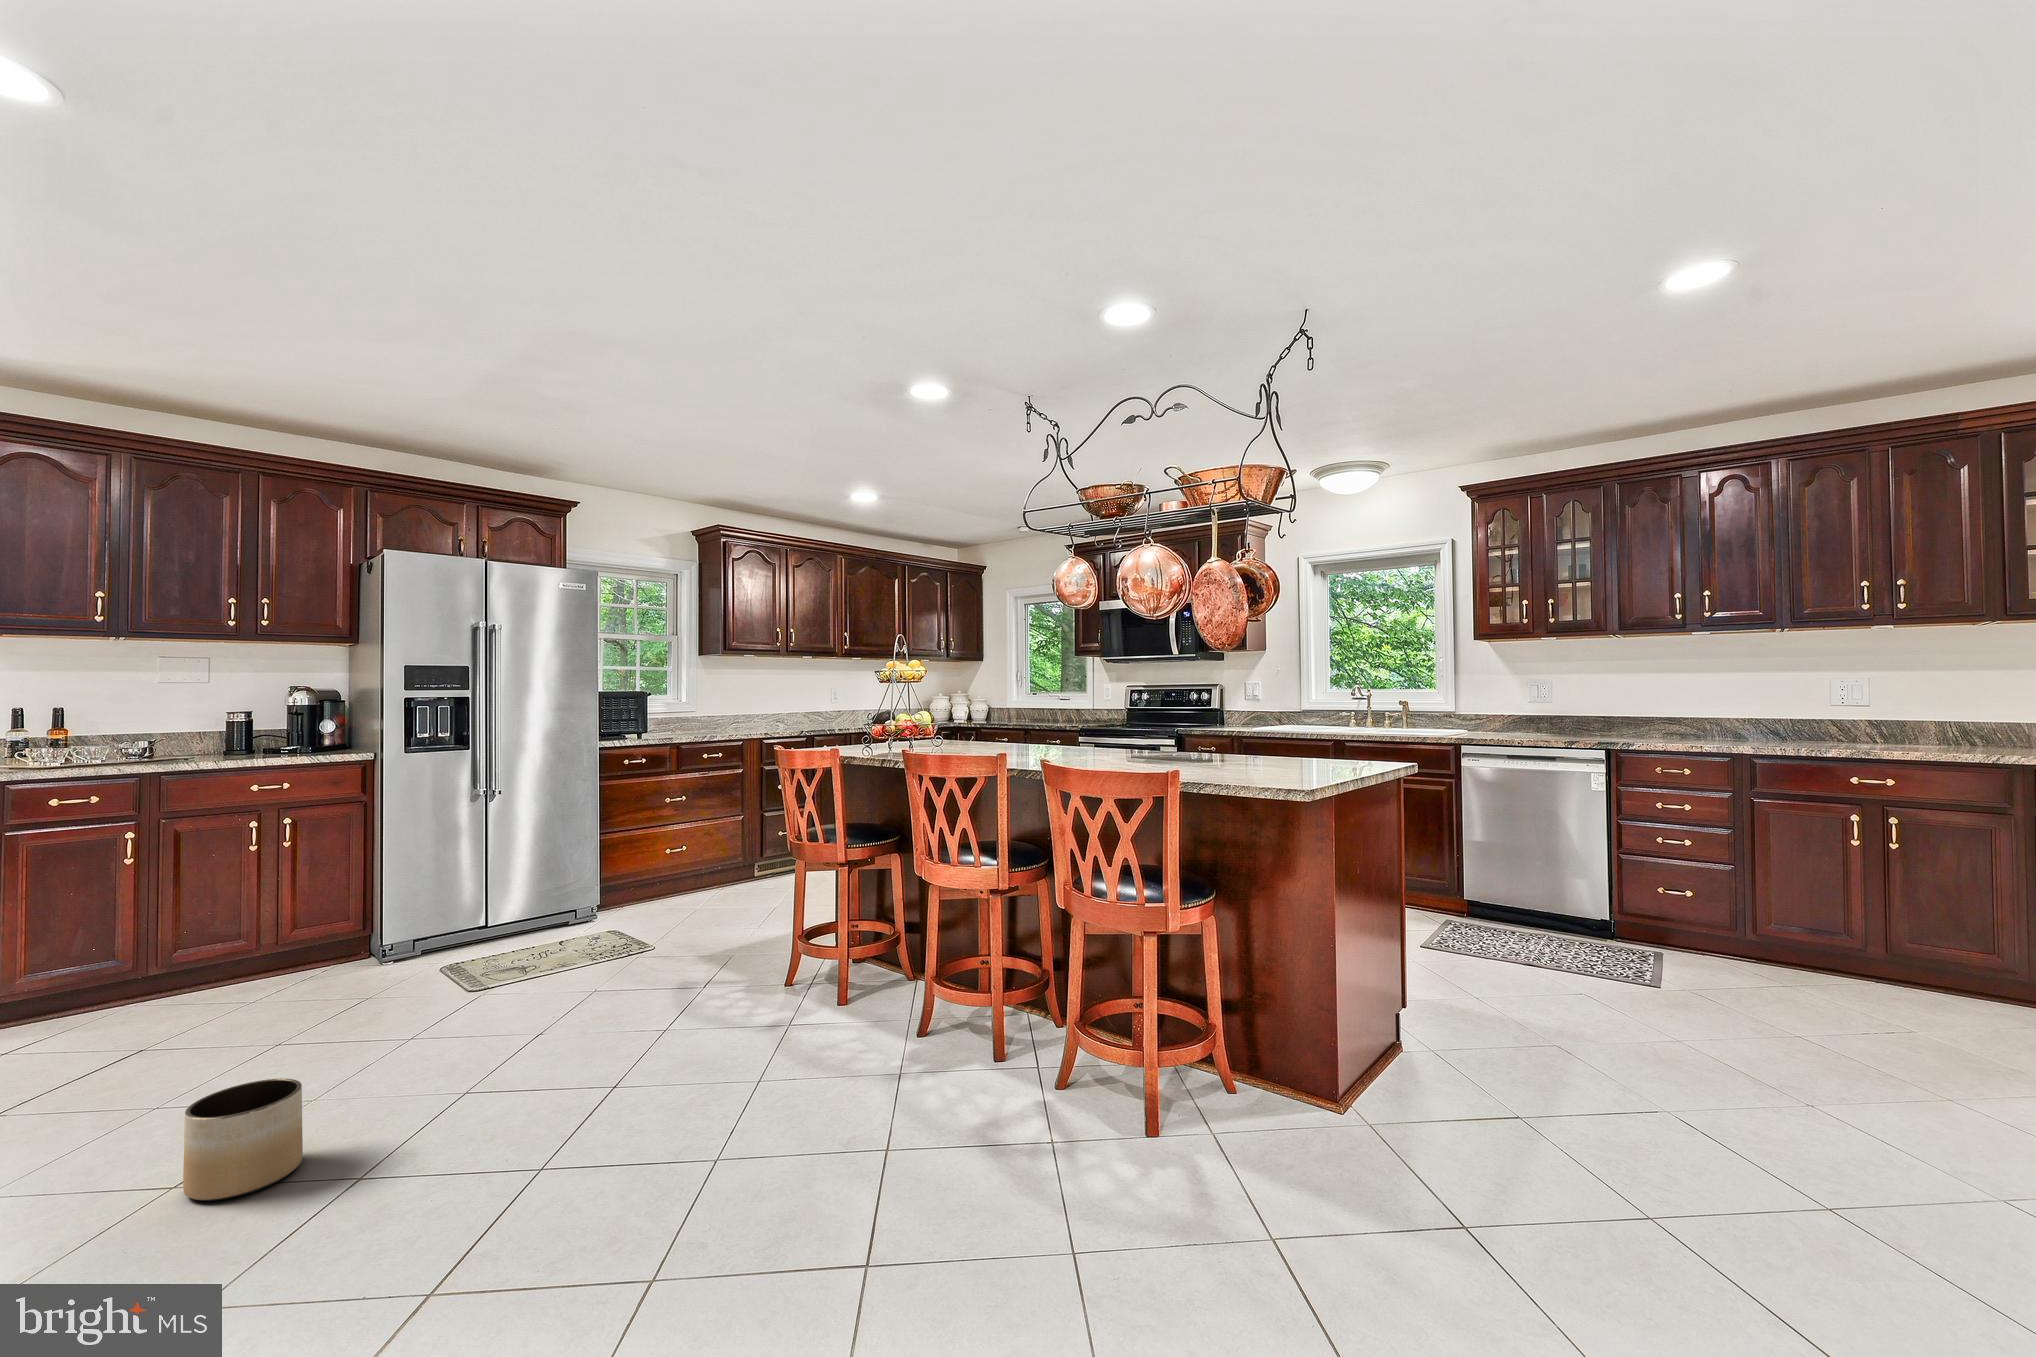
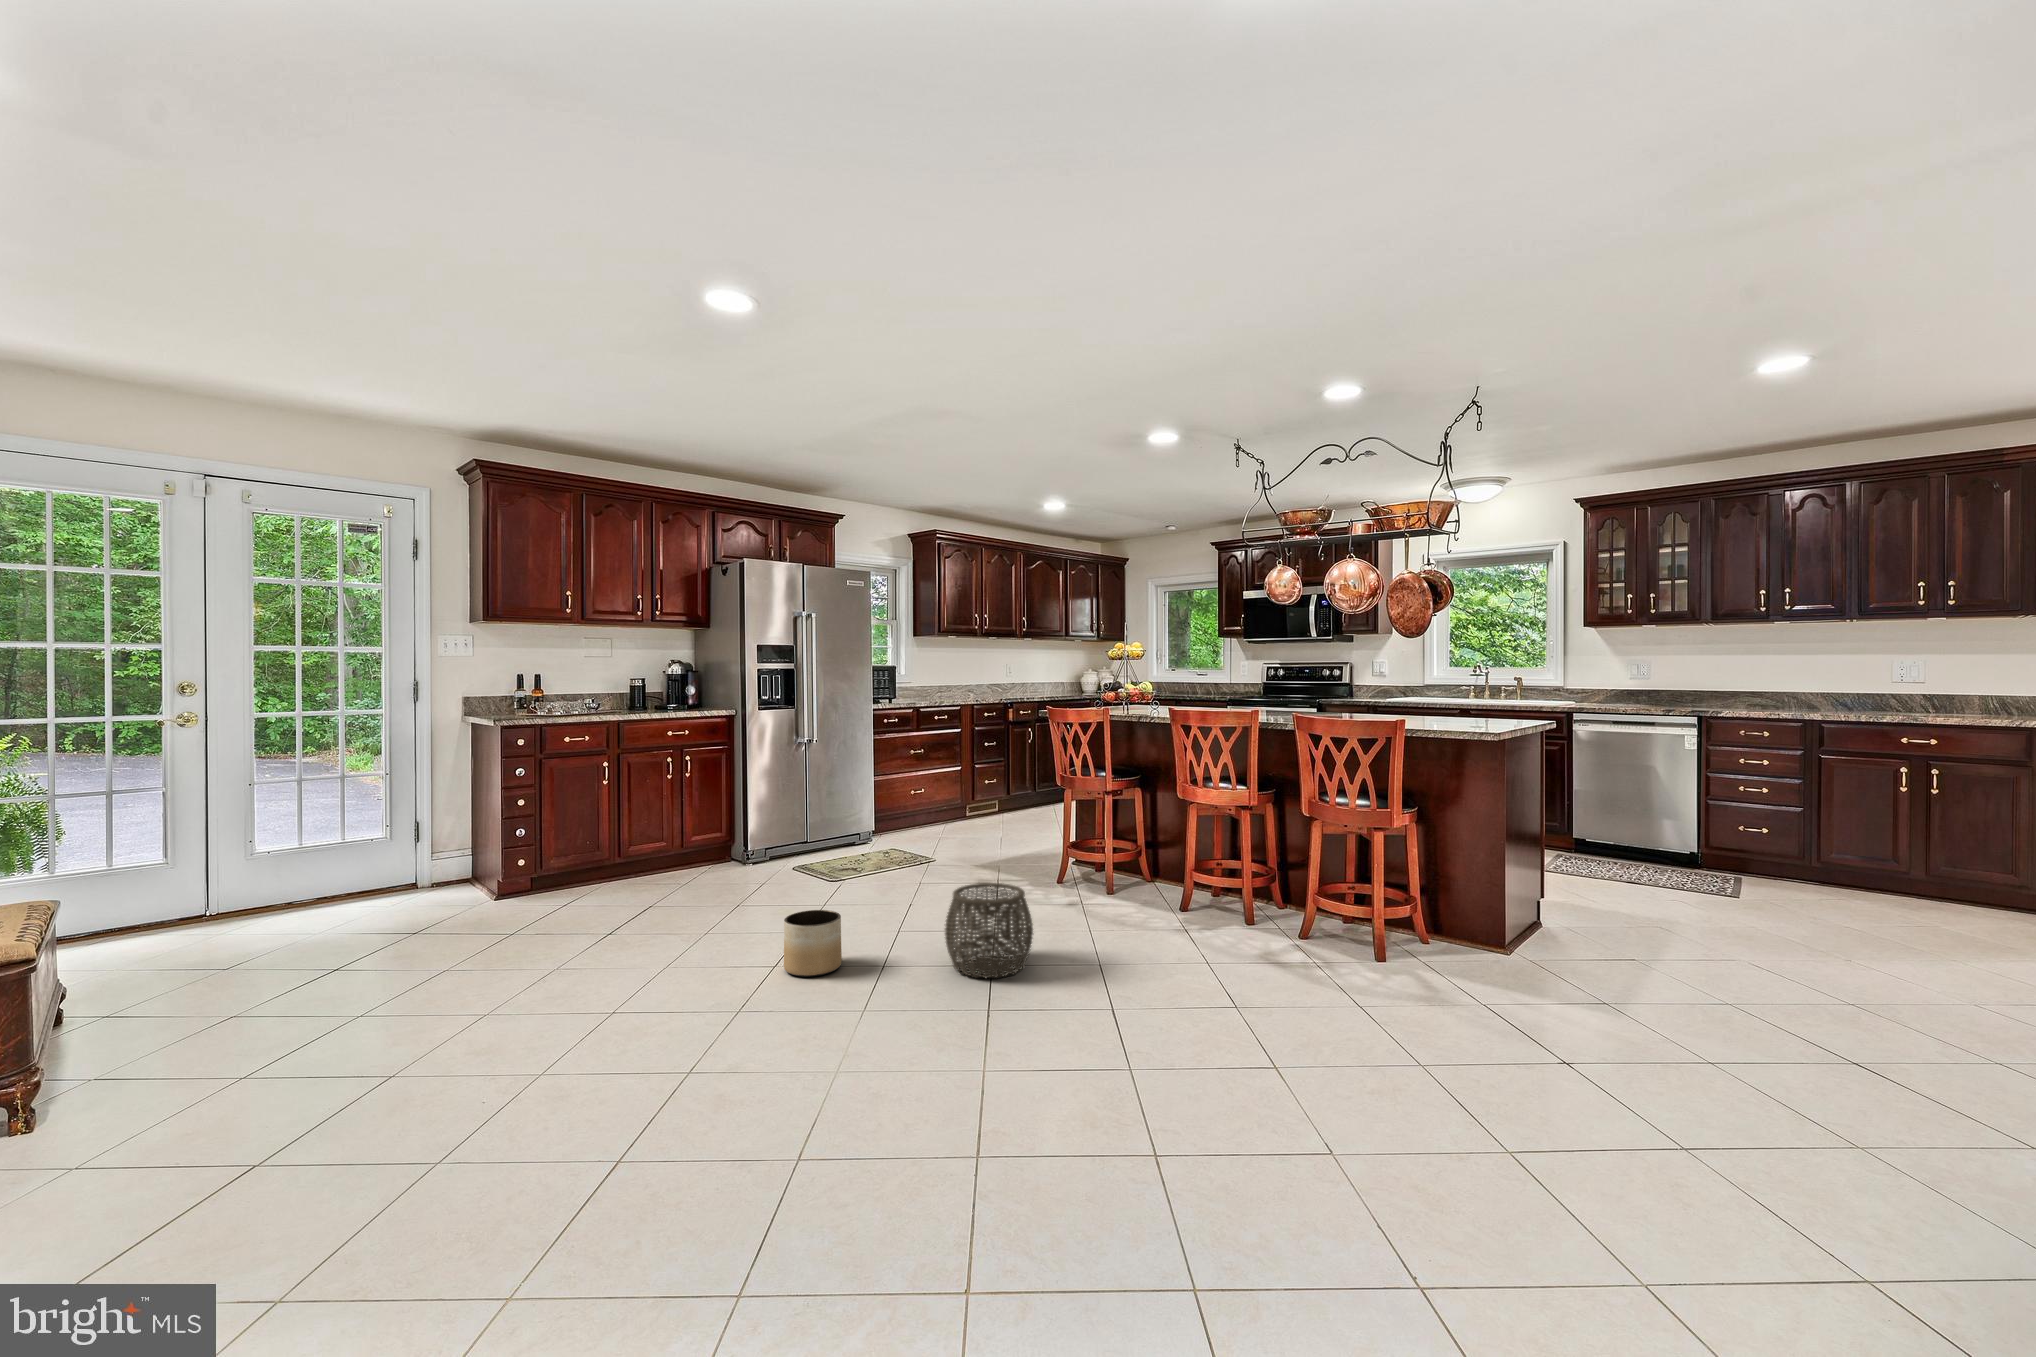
woven basket: none [452,1026,611,1195] -> present [945,883,1033,978]

